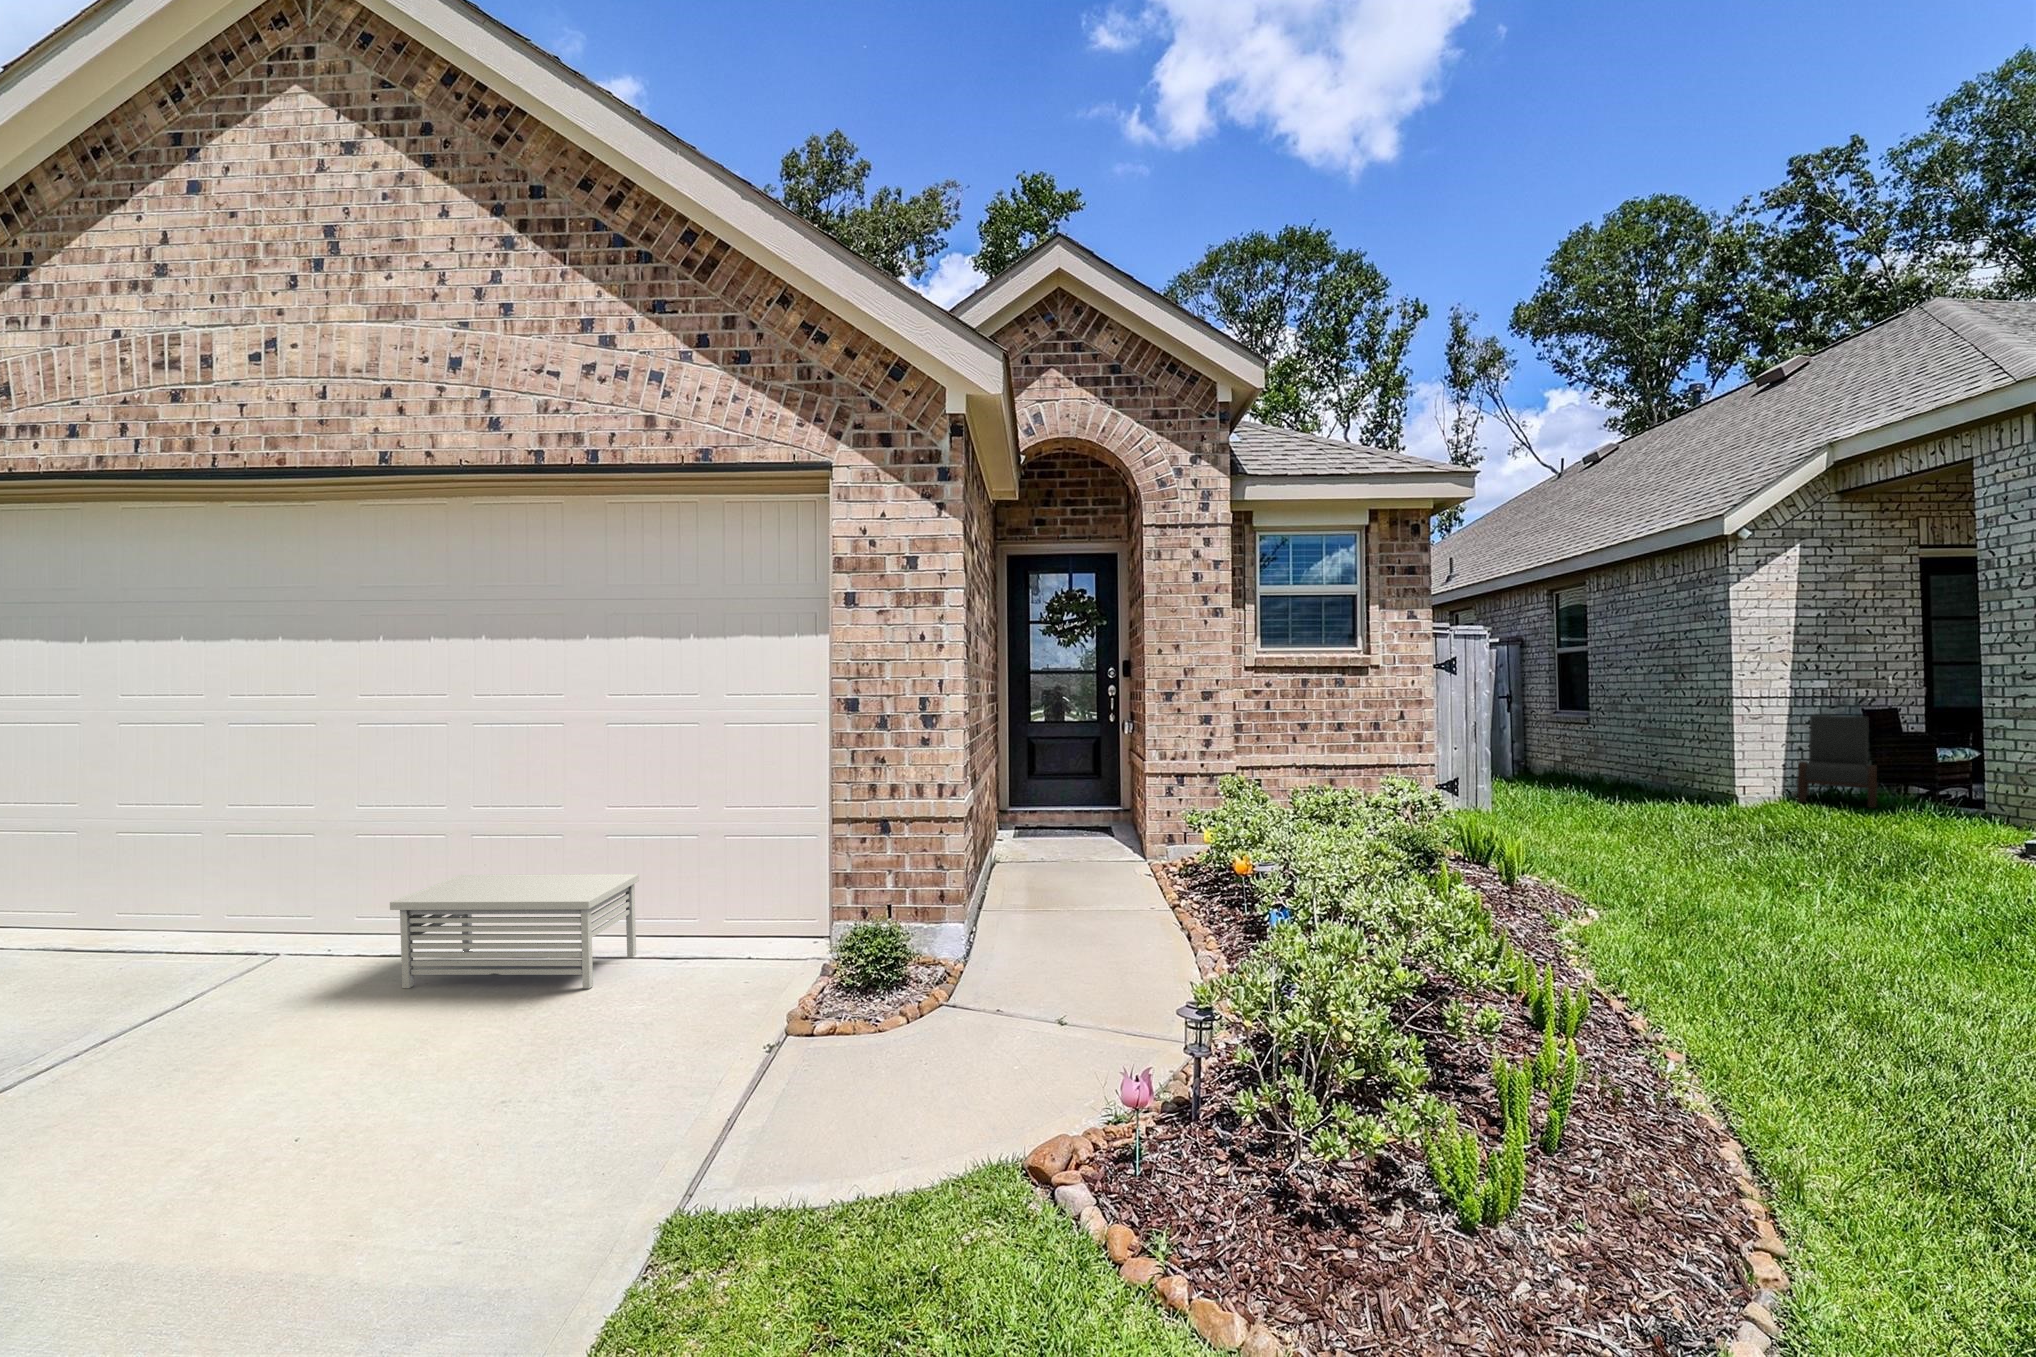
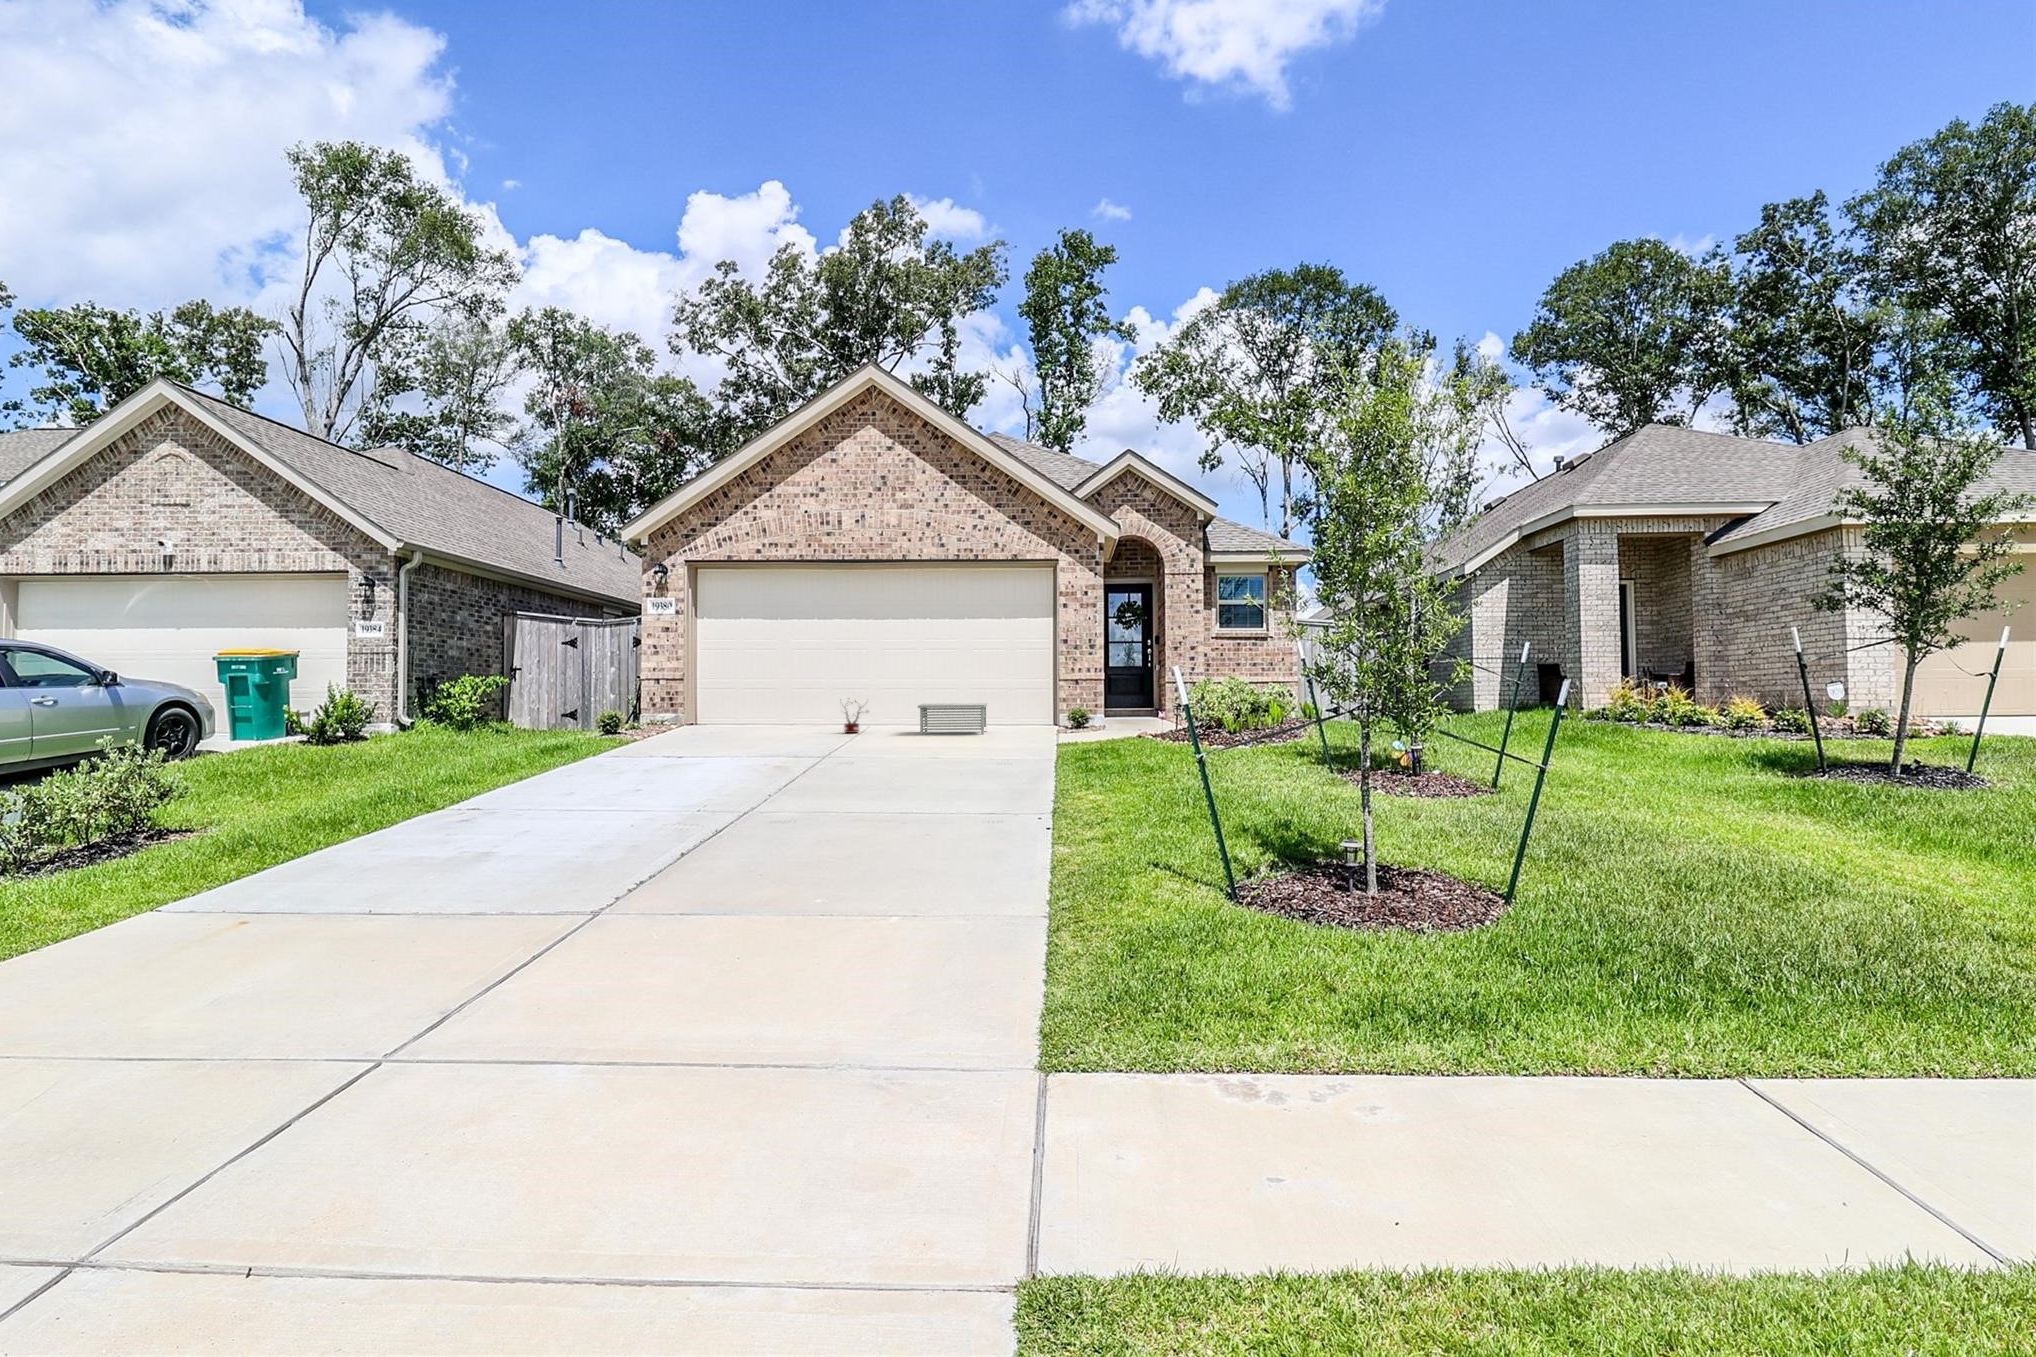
lounge chair: present [1797,715,1878,808] -> none [1474,664,1512,705]
decorative plant: none [215,859,286,971] -> present [844,701,868,733]

